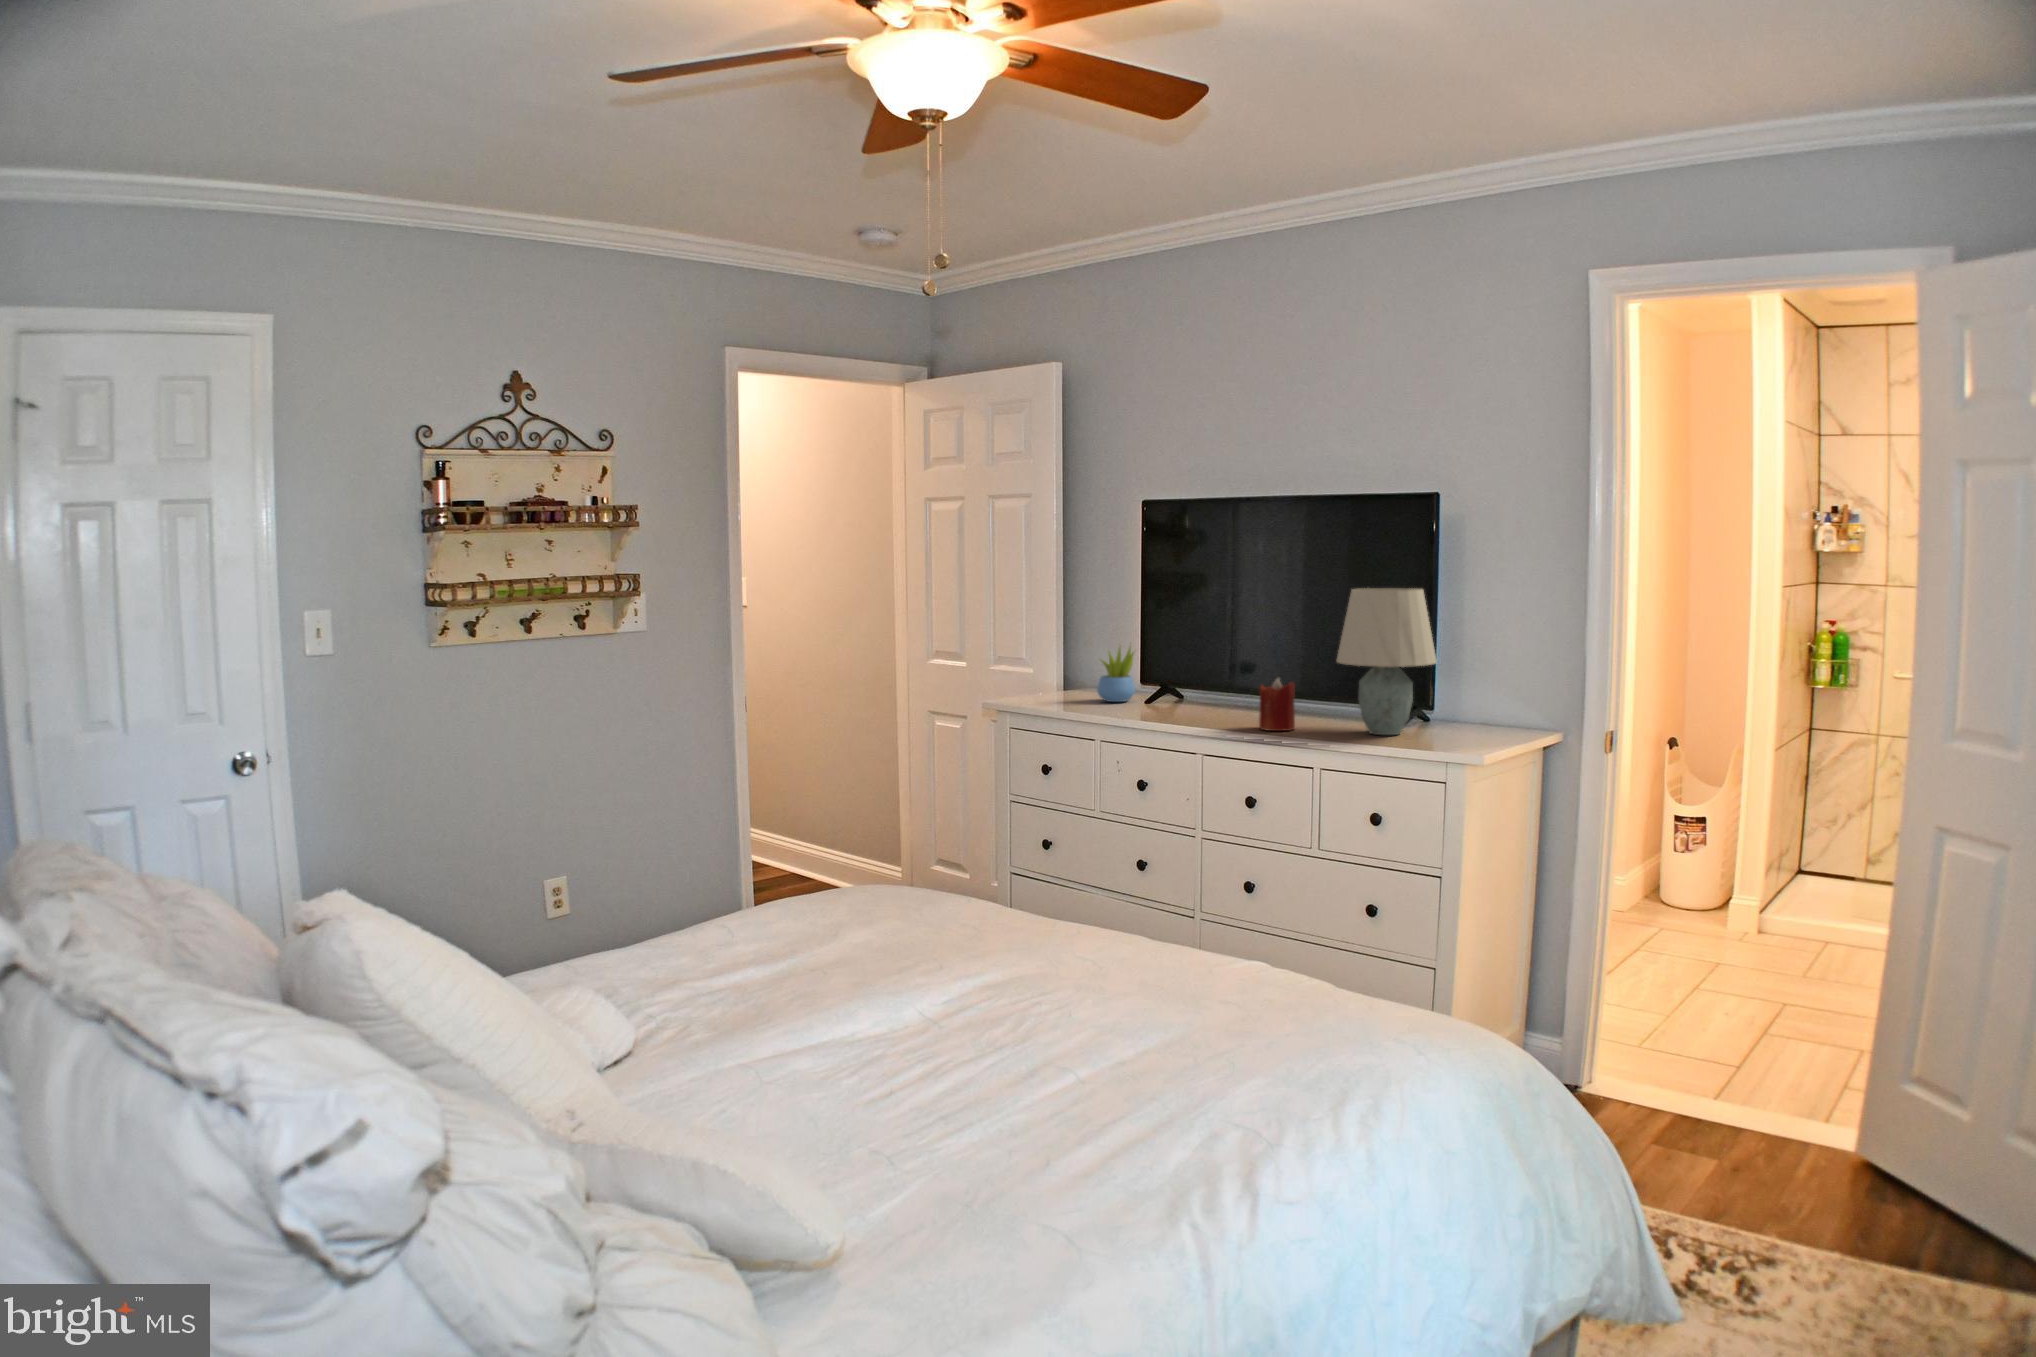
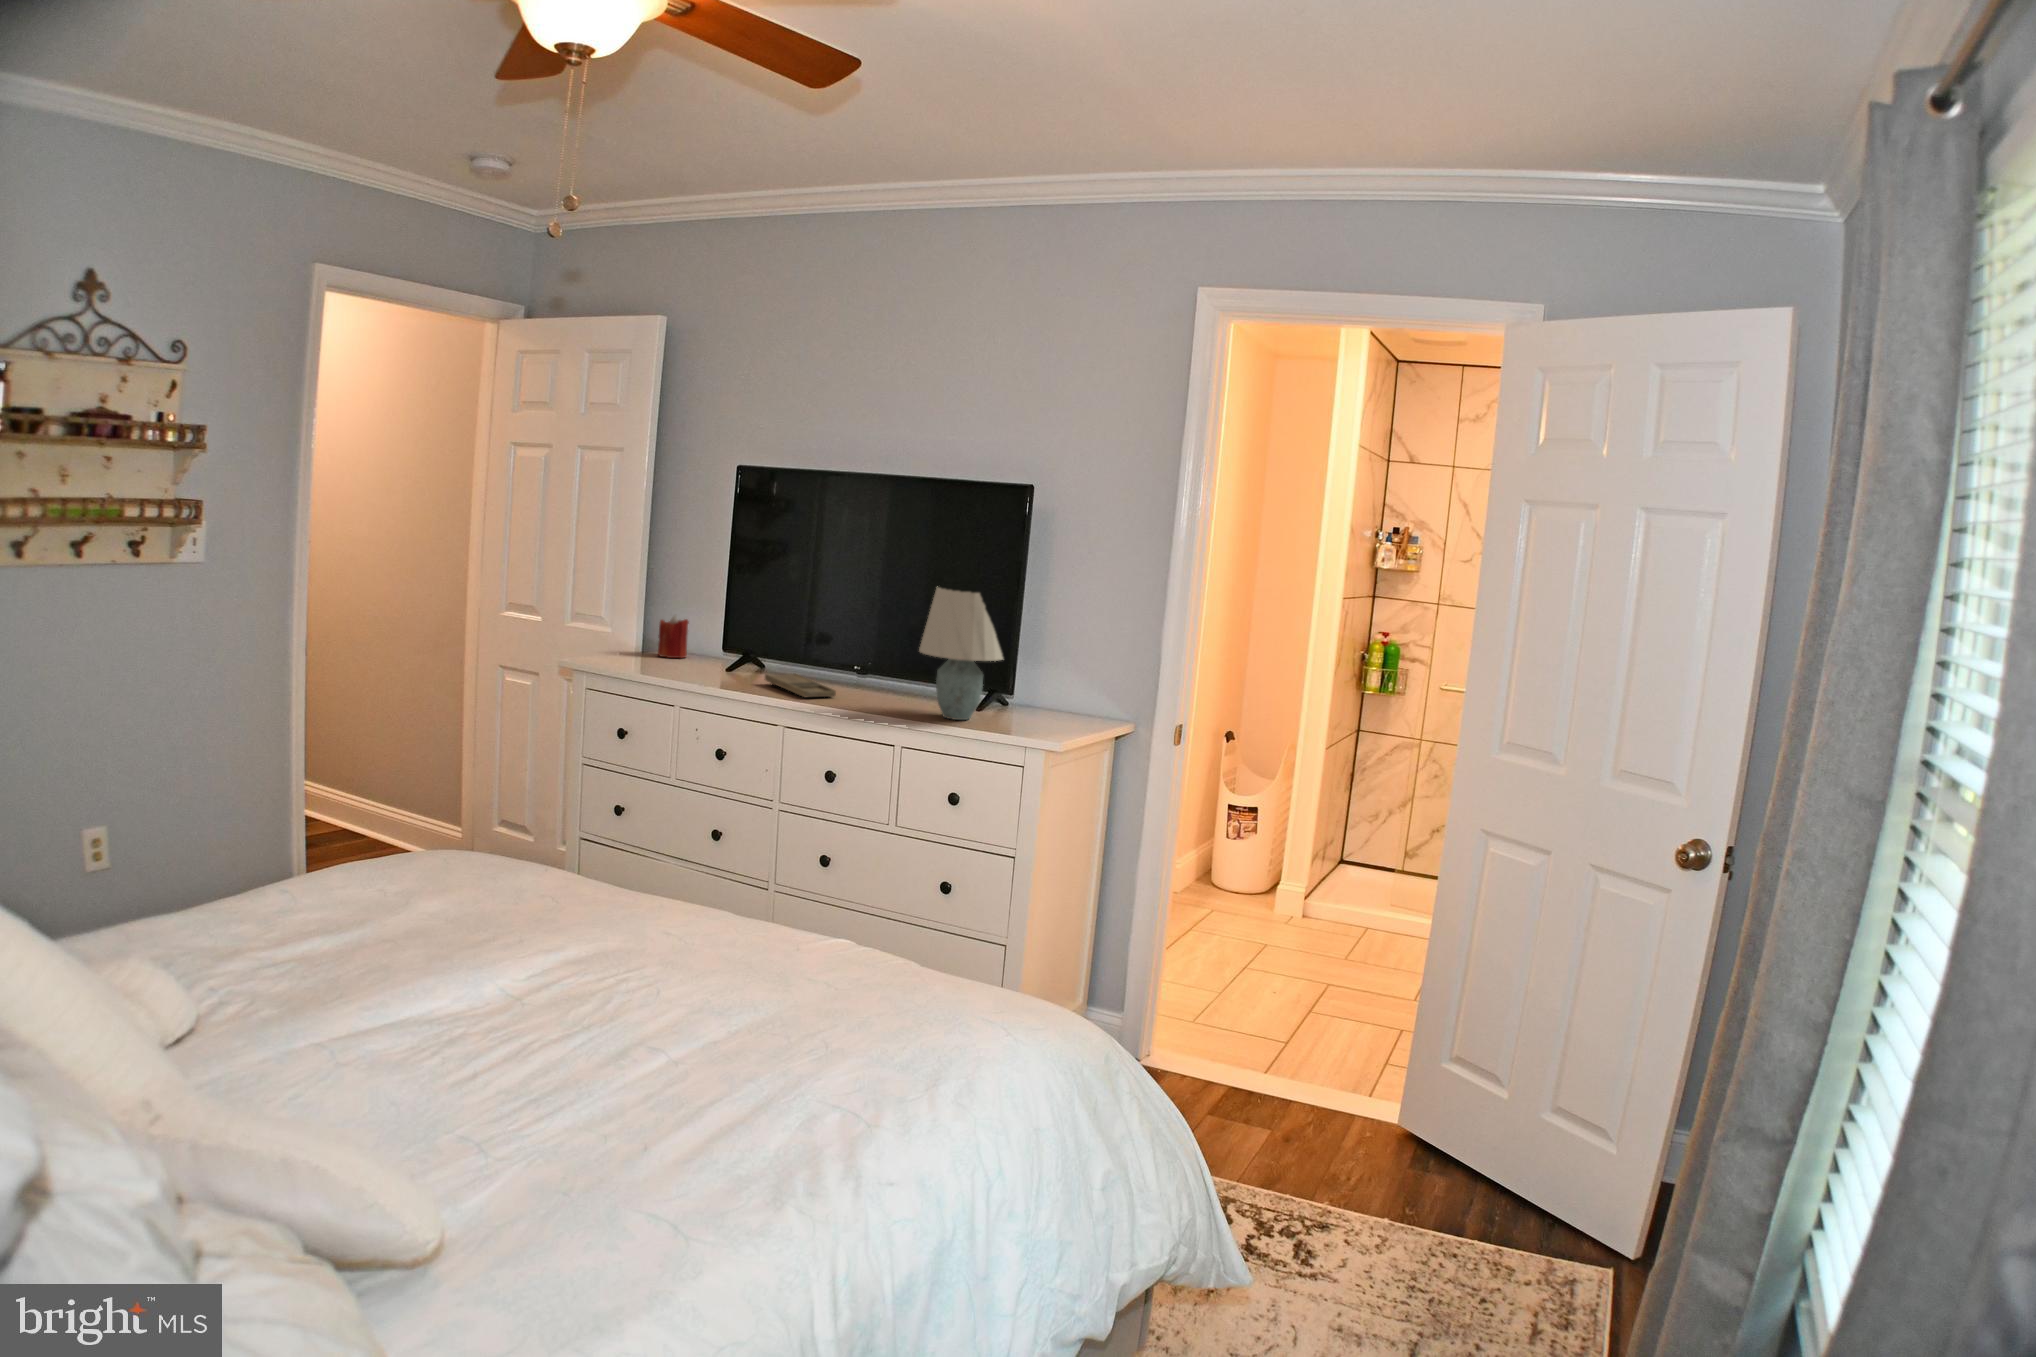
succulent plant: present [1097,646,1135,702] -> none [694,610,736,669]
candle: present [1259,678,1295,731] -> present [658,615,689,658]
tray: none [1170,700,1246,723] -> present [765,674,836,697]

